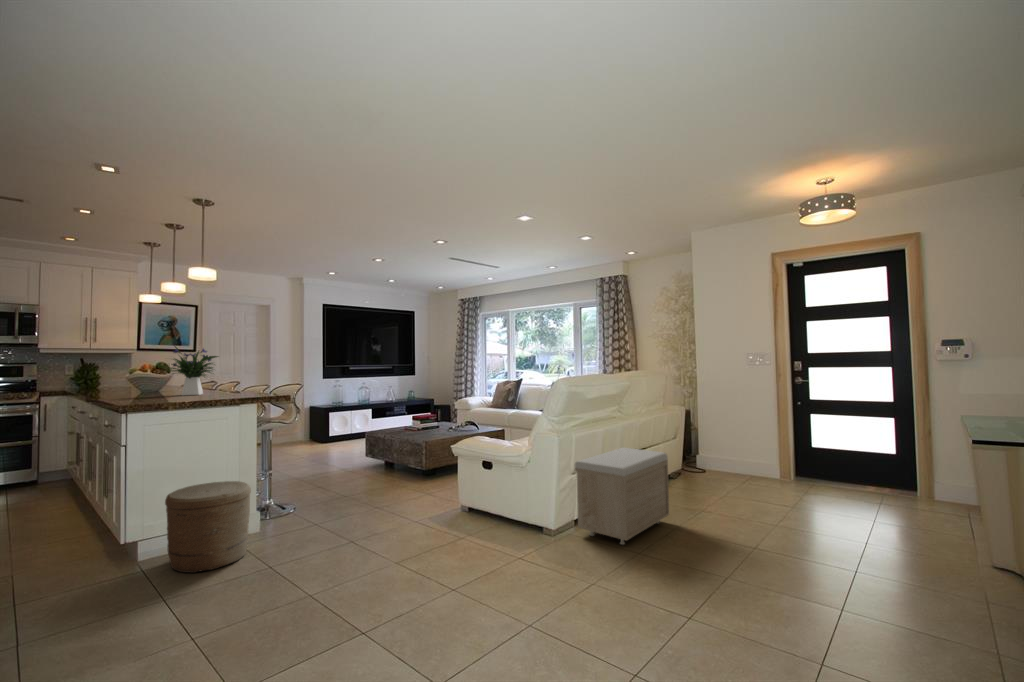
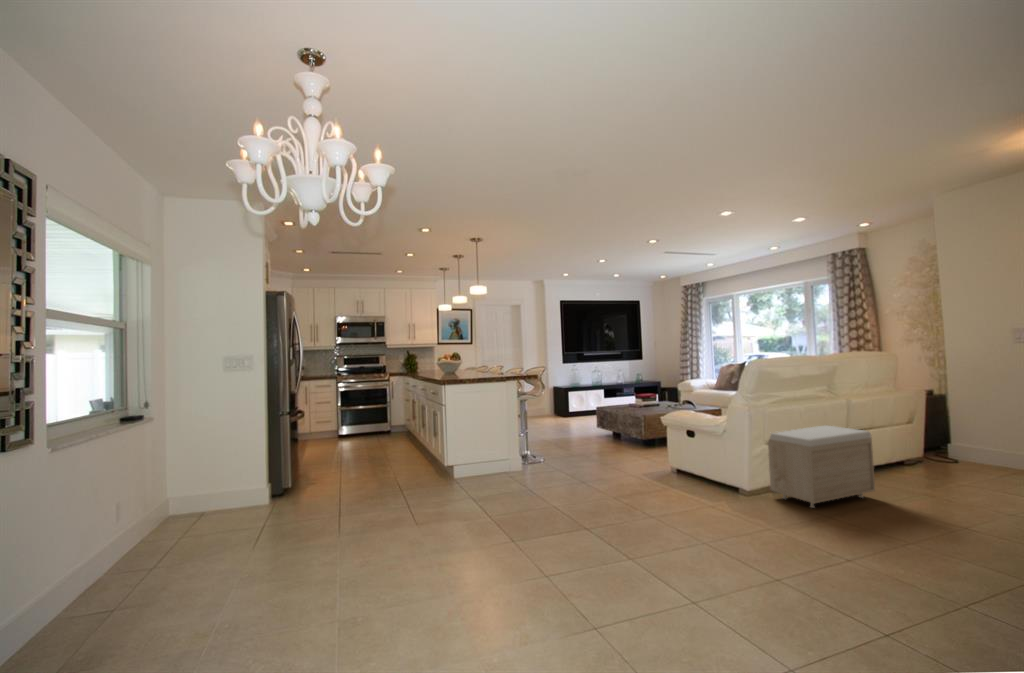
flower arrangement: present [169,346,218,395] -> none [460,341,492,375]
woven basket: present [165,481,251,573] -> none [469,432,516,486]

